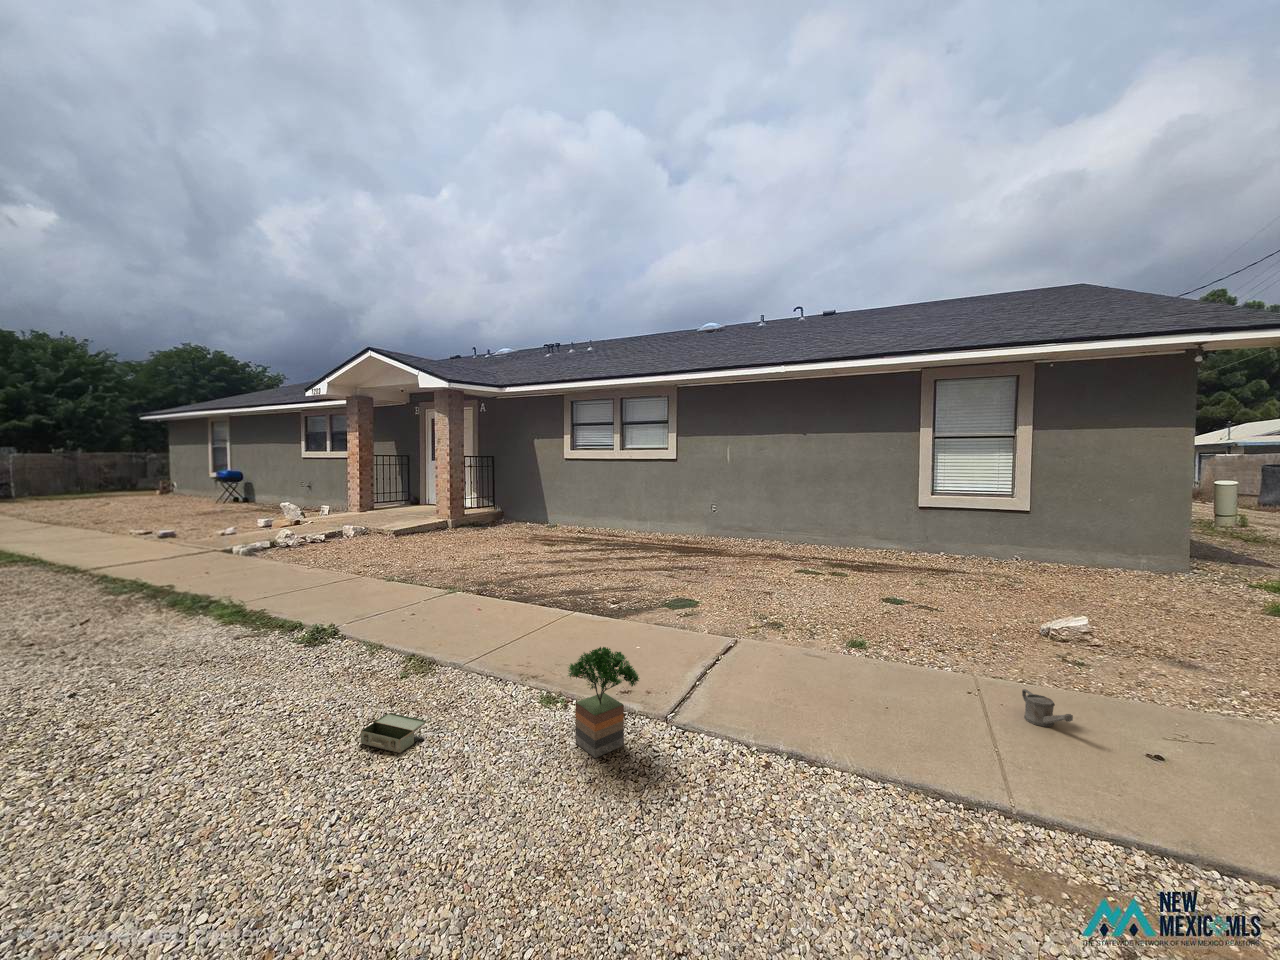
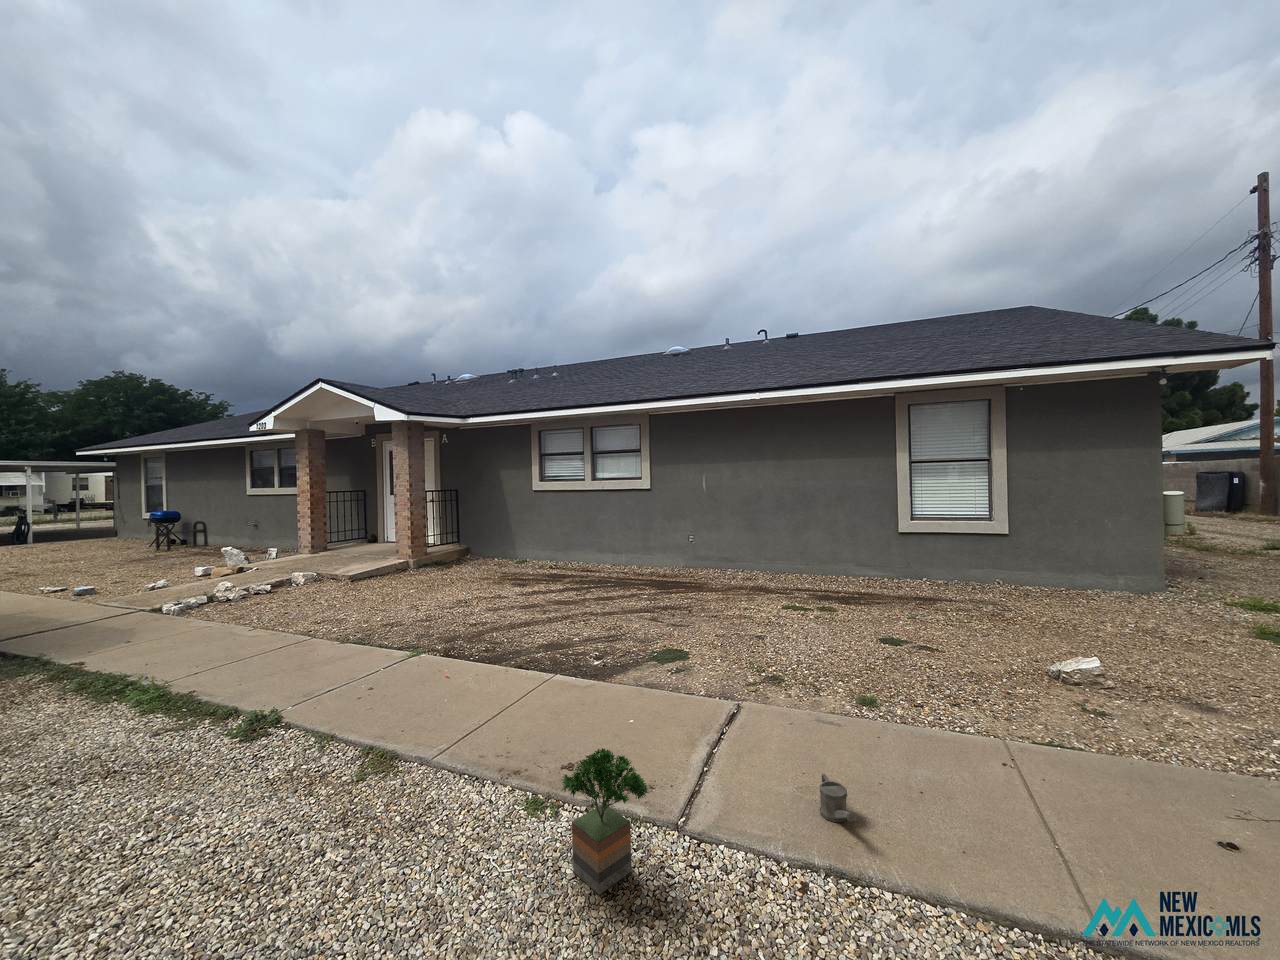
bench: none [221,481,267,506] -> present [155,521,208,550]
watering can: present [1022,689,1073,727] -> present [820,774,856,822]
toolbox: present [361,713,426,753] -> none [303,845,388,907]

